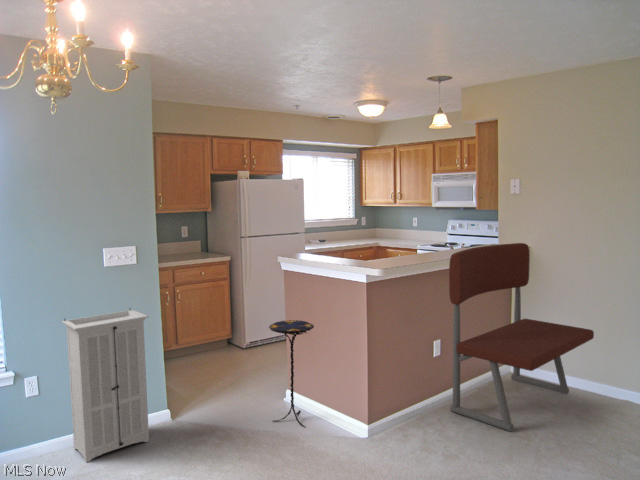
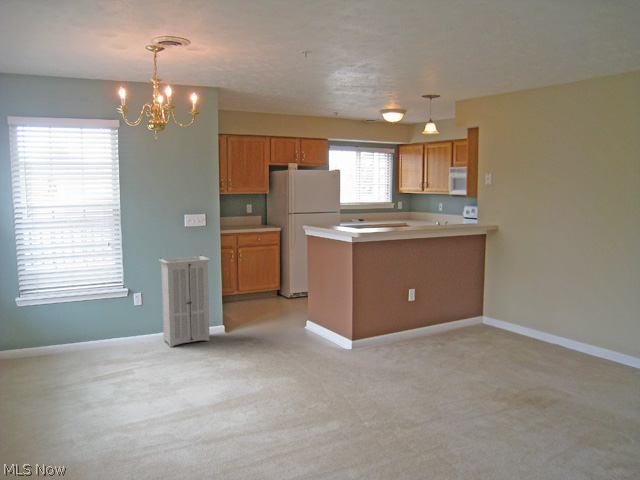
bench: present [449,243,594,431] -> none [418,222,534,353]
side table: present [269,320,314,427] -> none [290,269,321,341]

